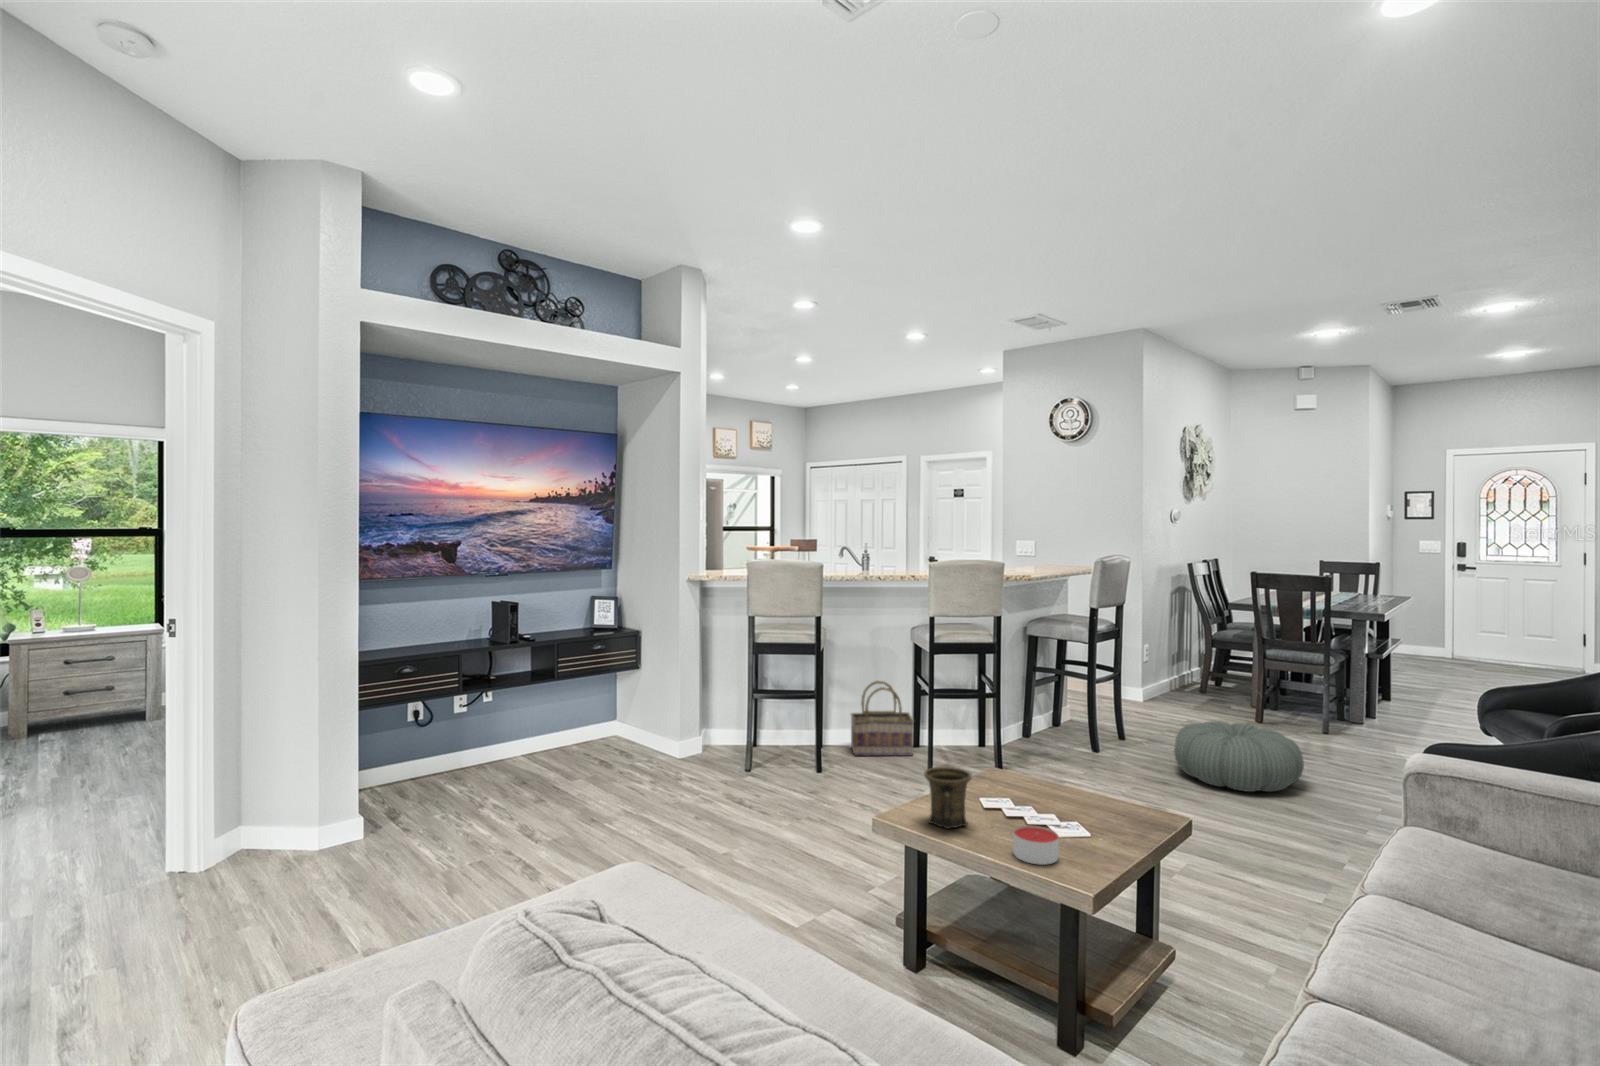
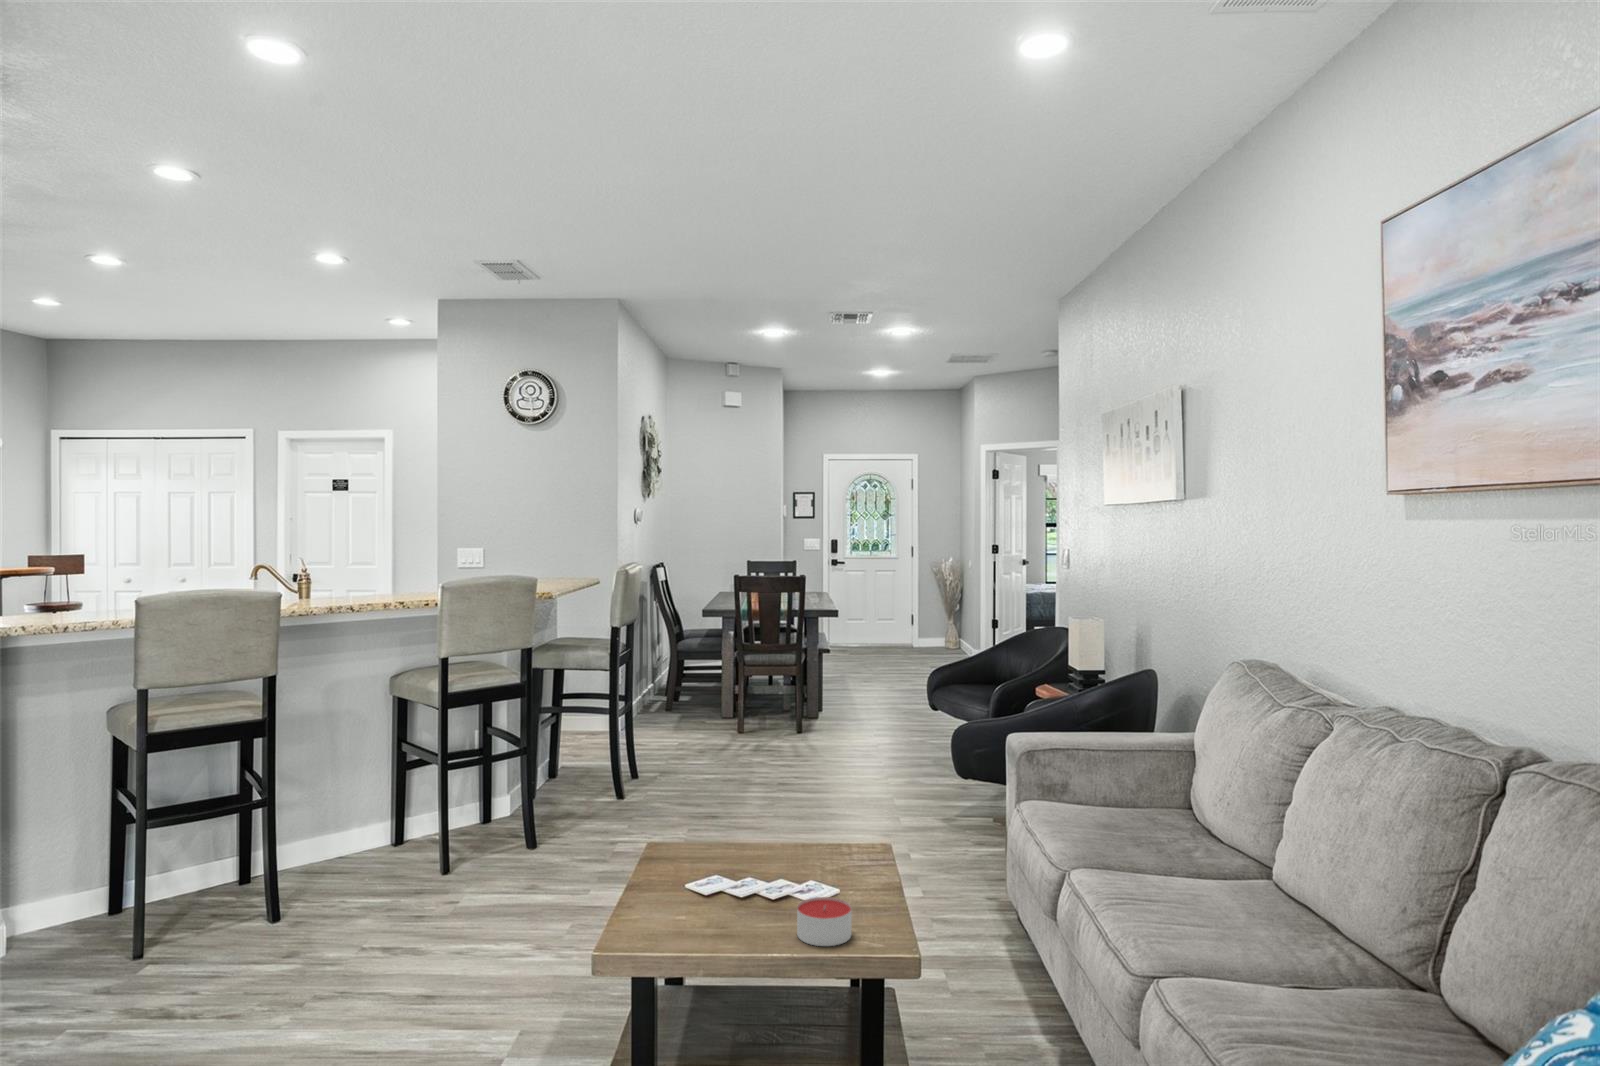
basket: present [851,681,914,756] -> none [296,759,406,881]
pouf: present [1174,721,1304,792] -> none [713,736,834,808]
mug: present [924,767,972,829] -> none [654,851,720,937]

